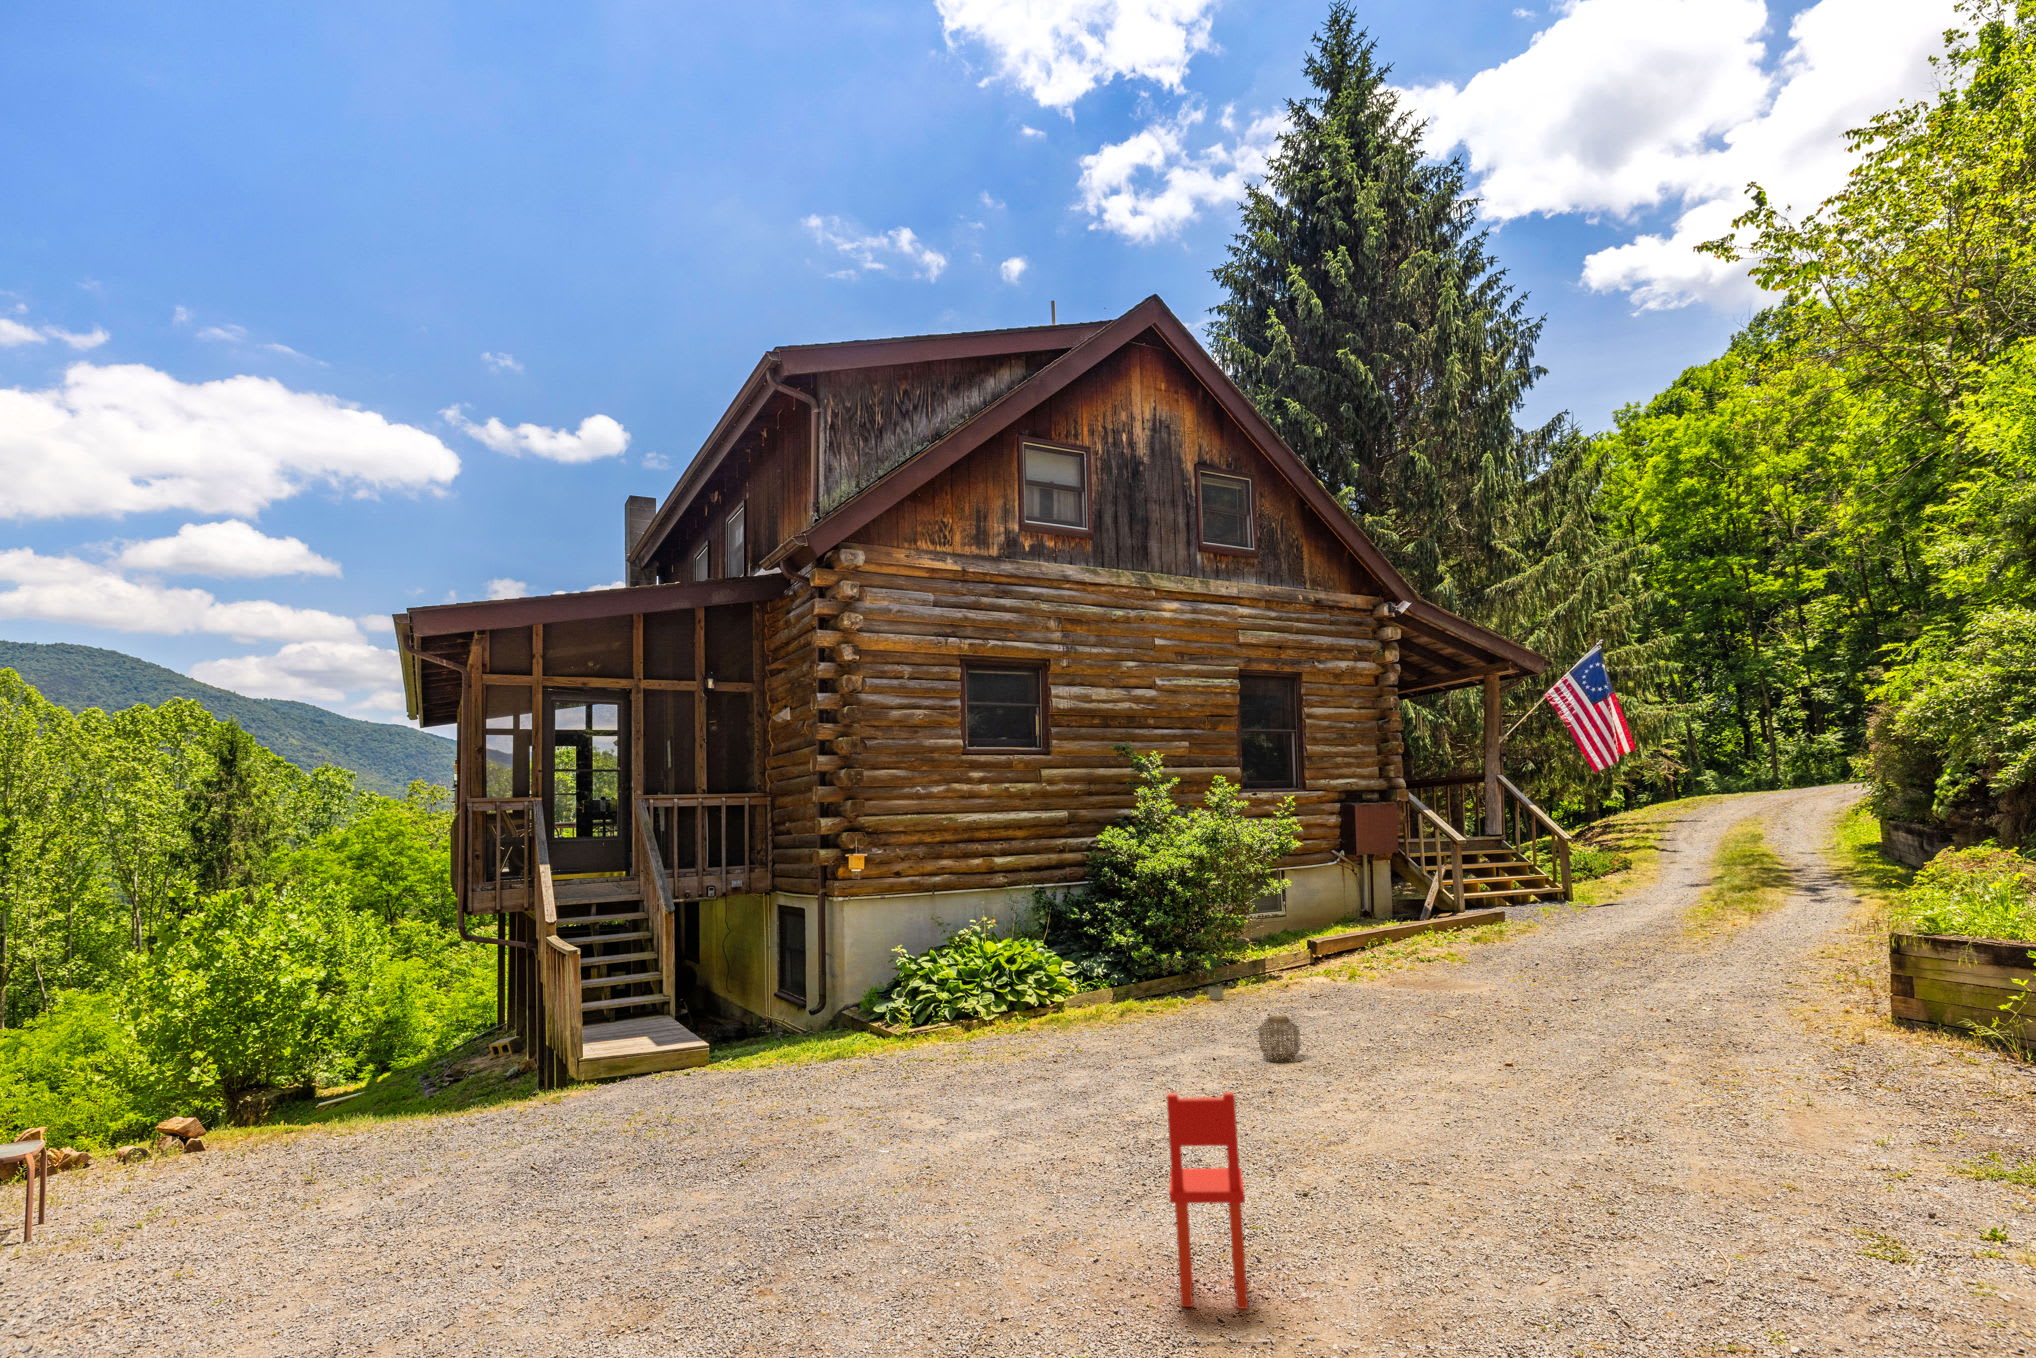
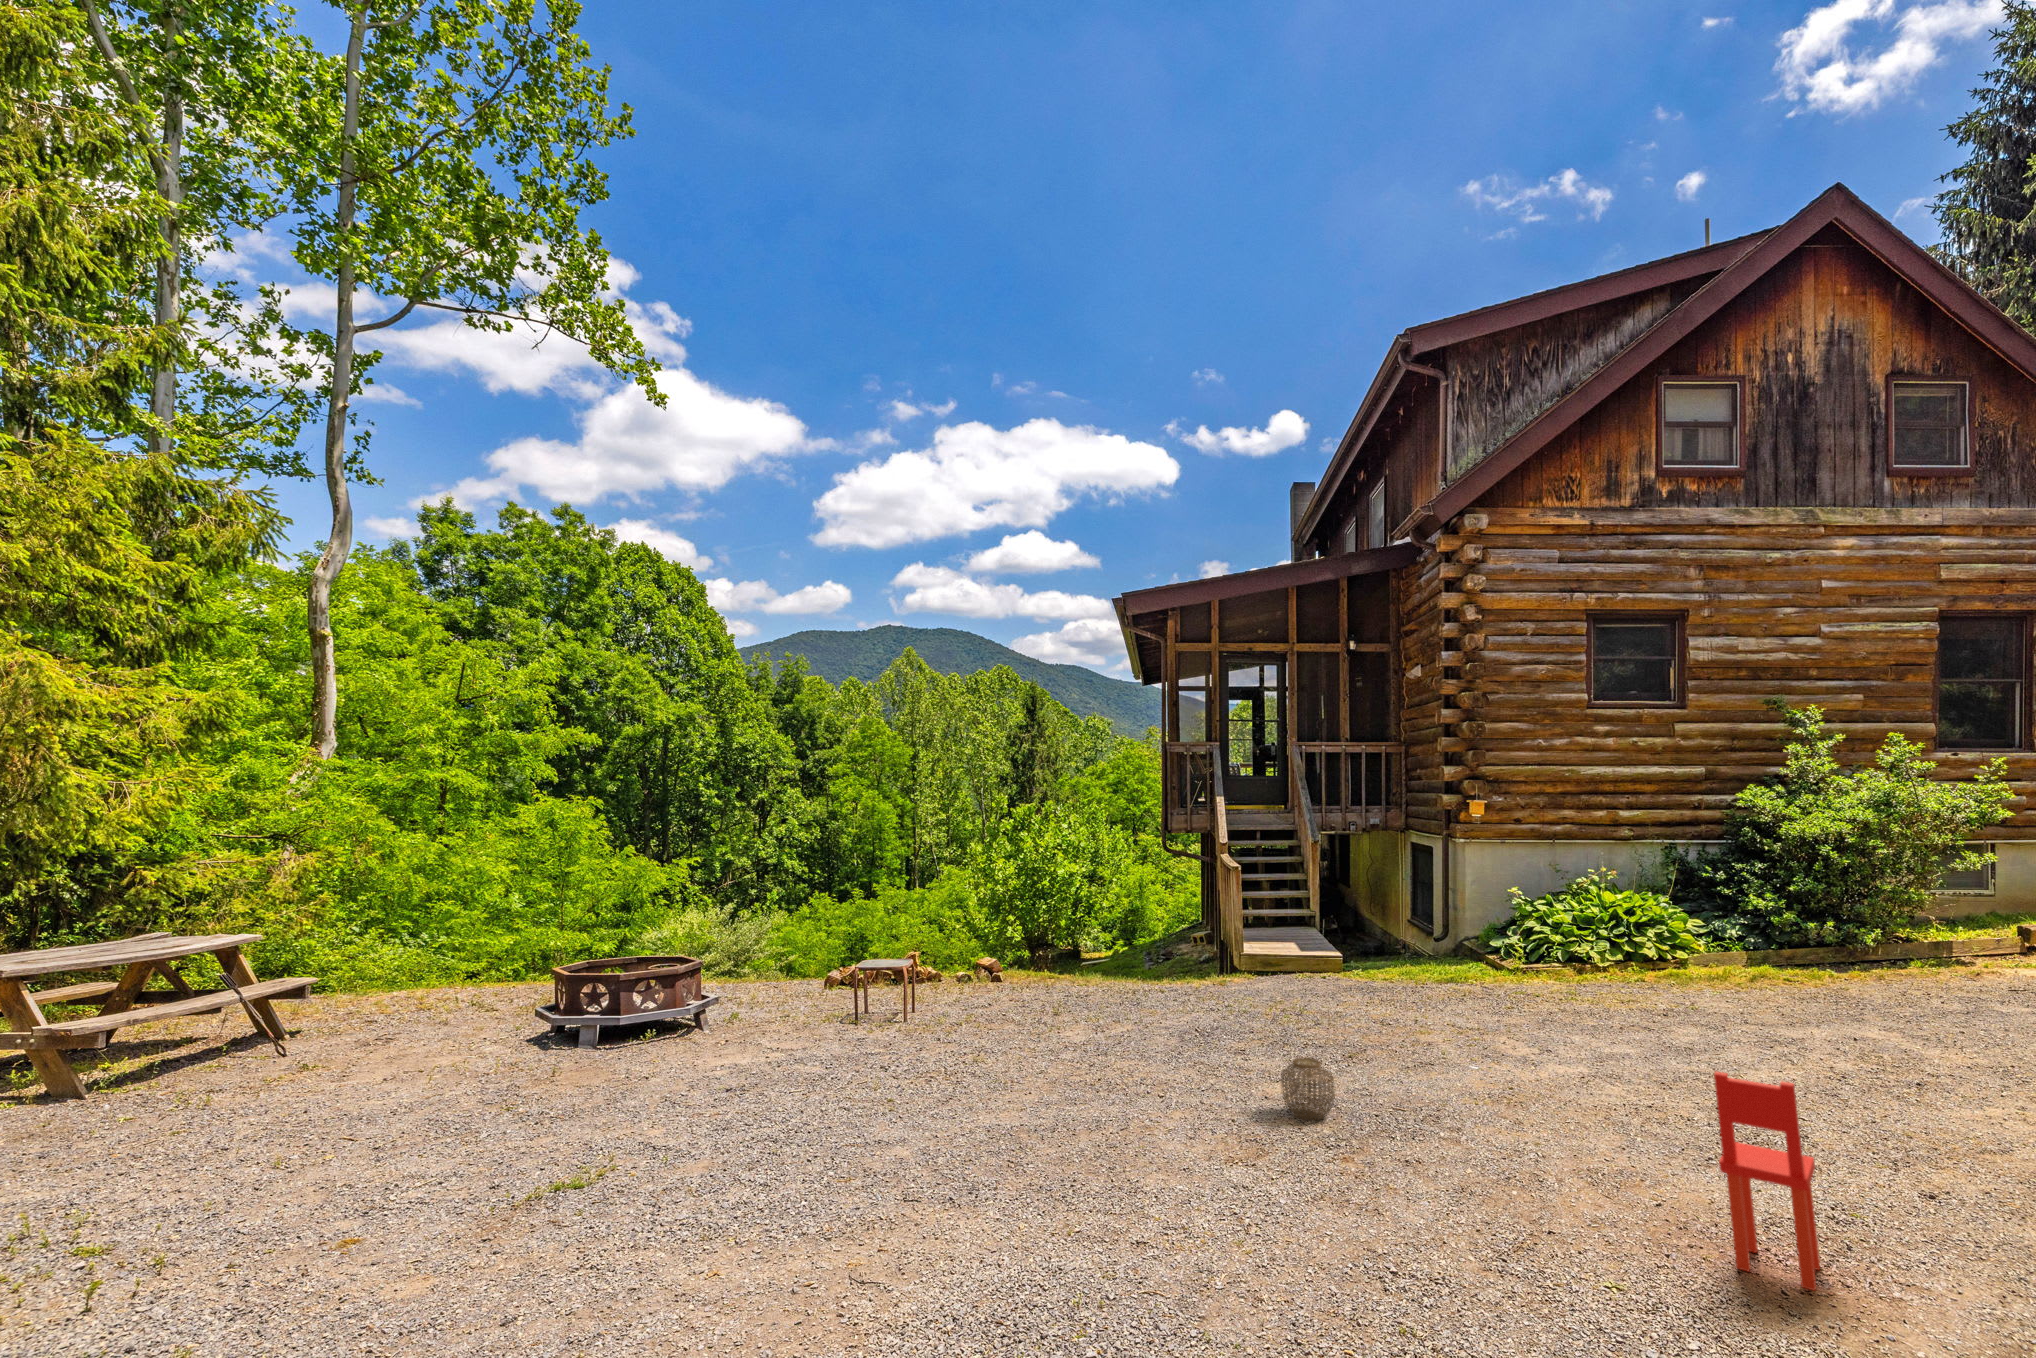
potted plant: present [1205,954,1231,1000] -> none [1875,926,1919,978]
woven basket: present [1259,1016,1300,1063] -> present [1281,1058,1335,1121]

